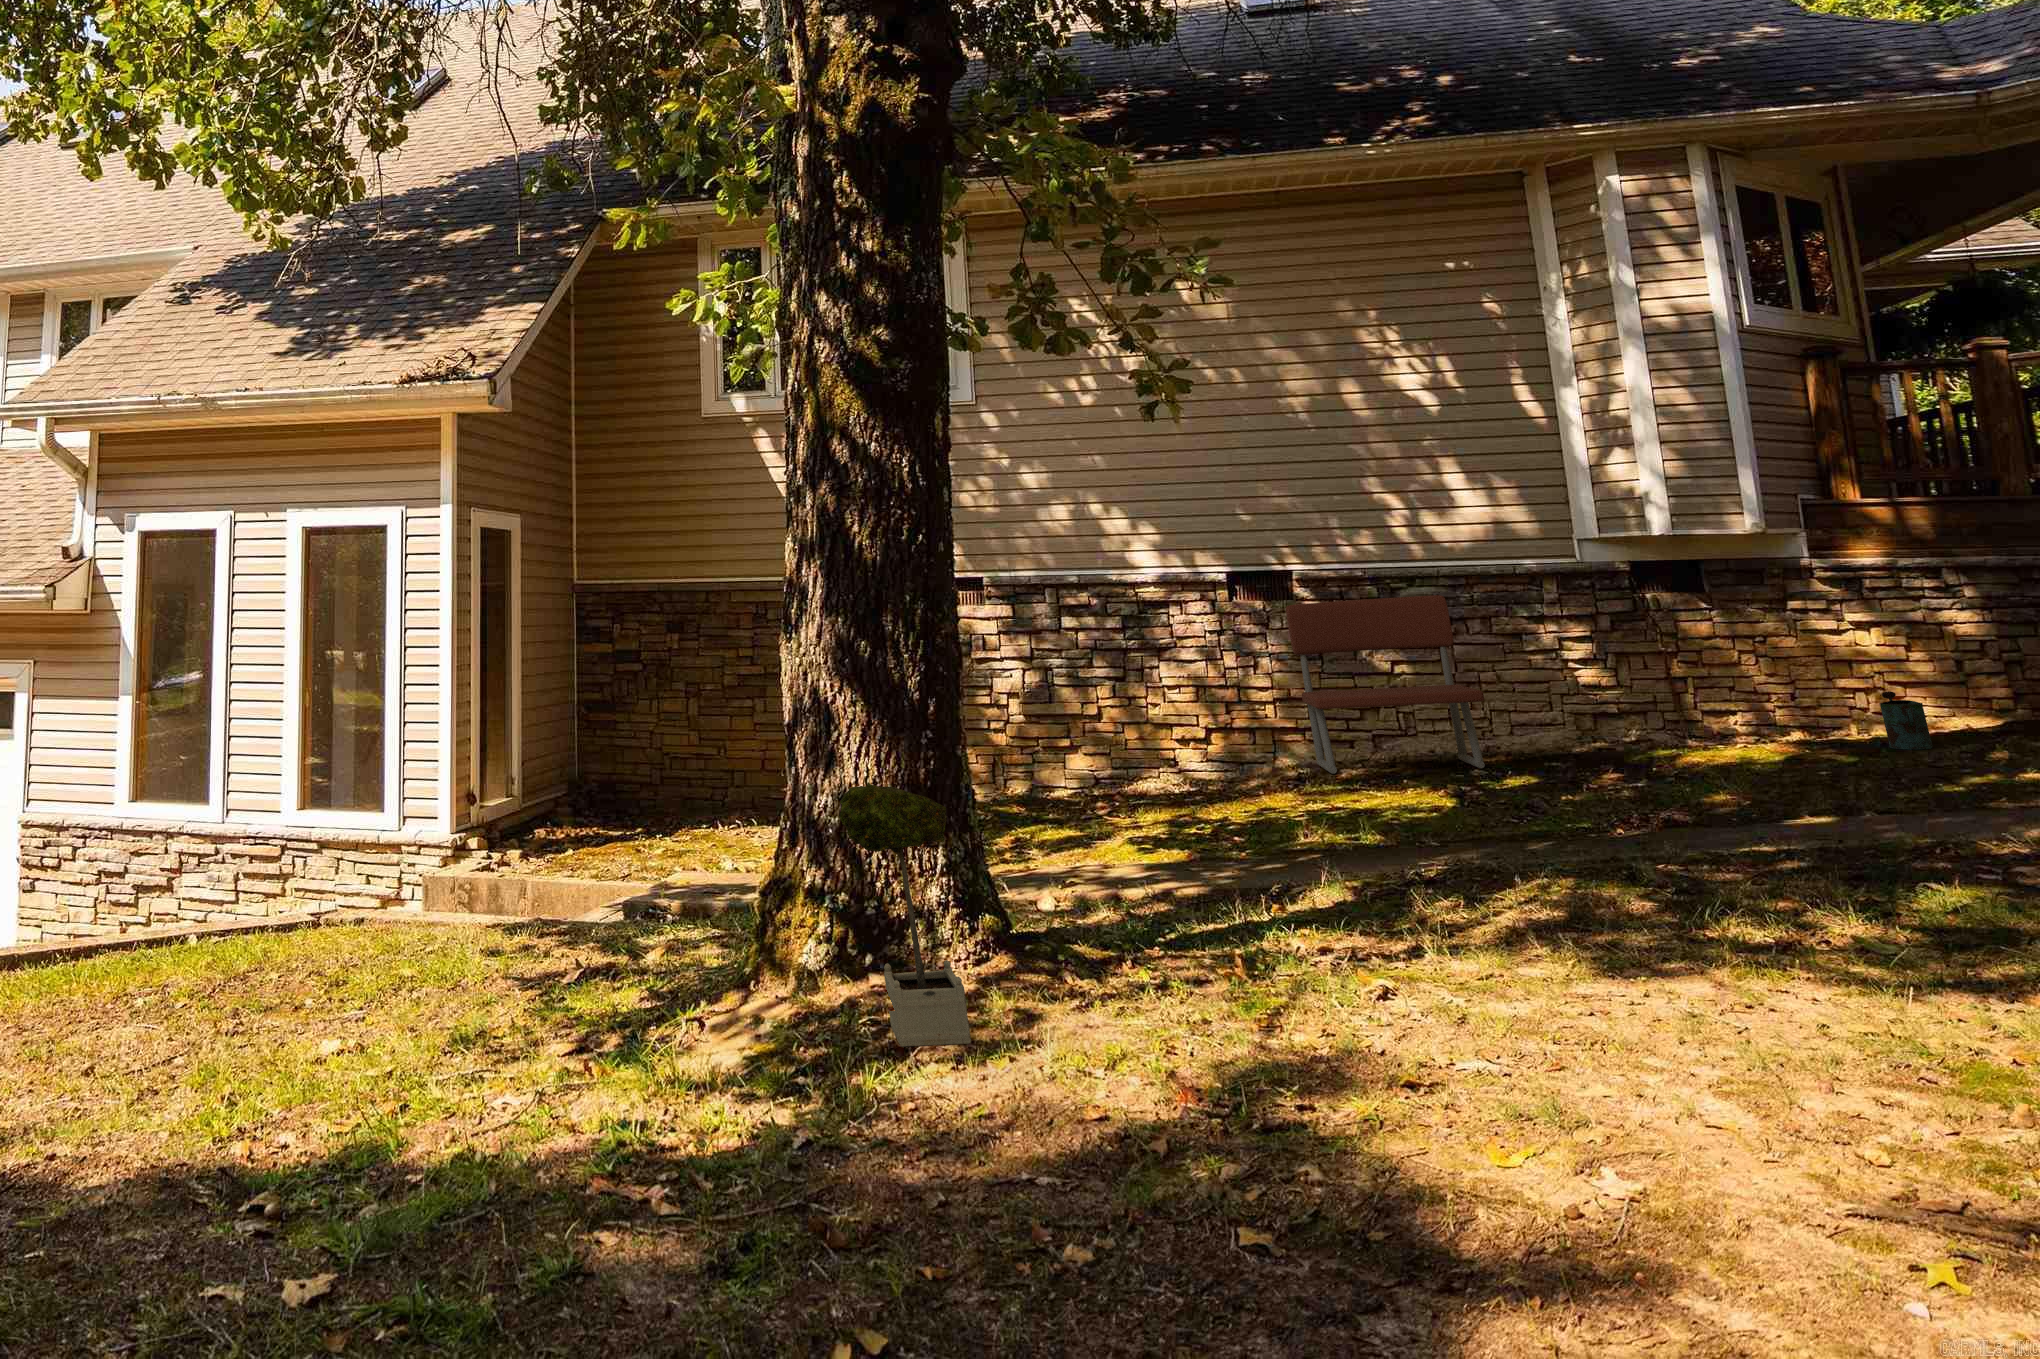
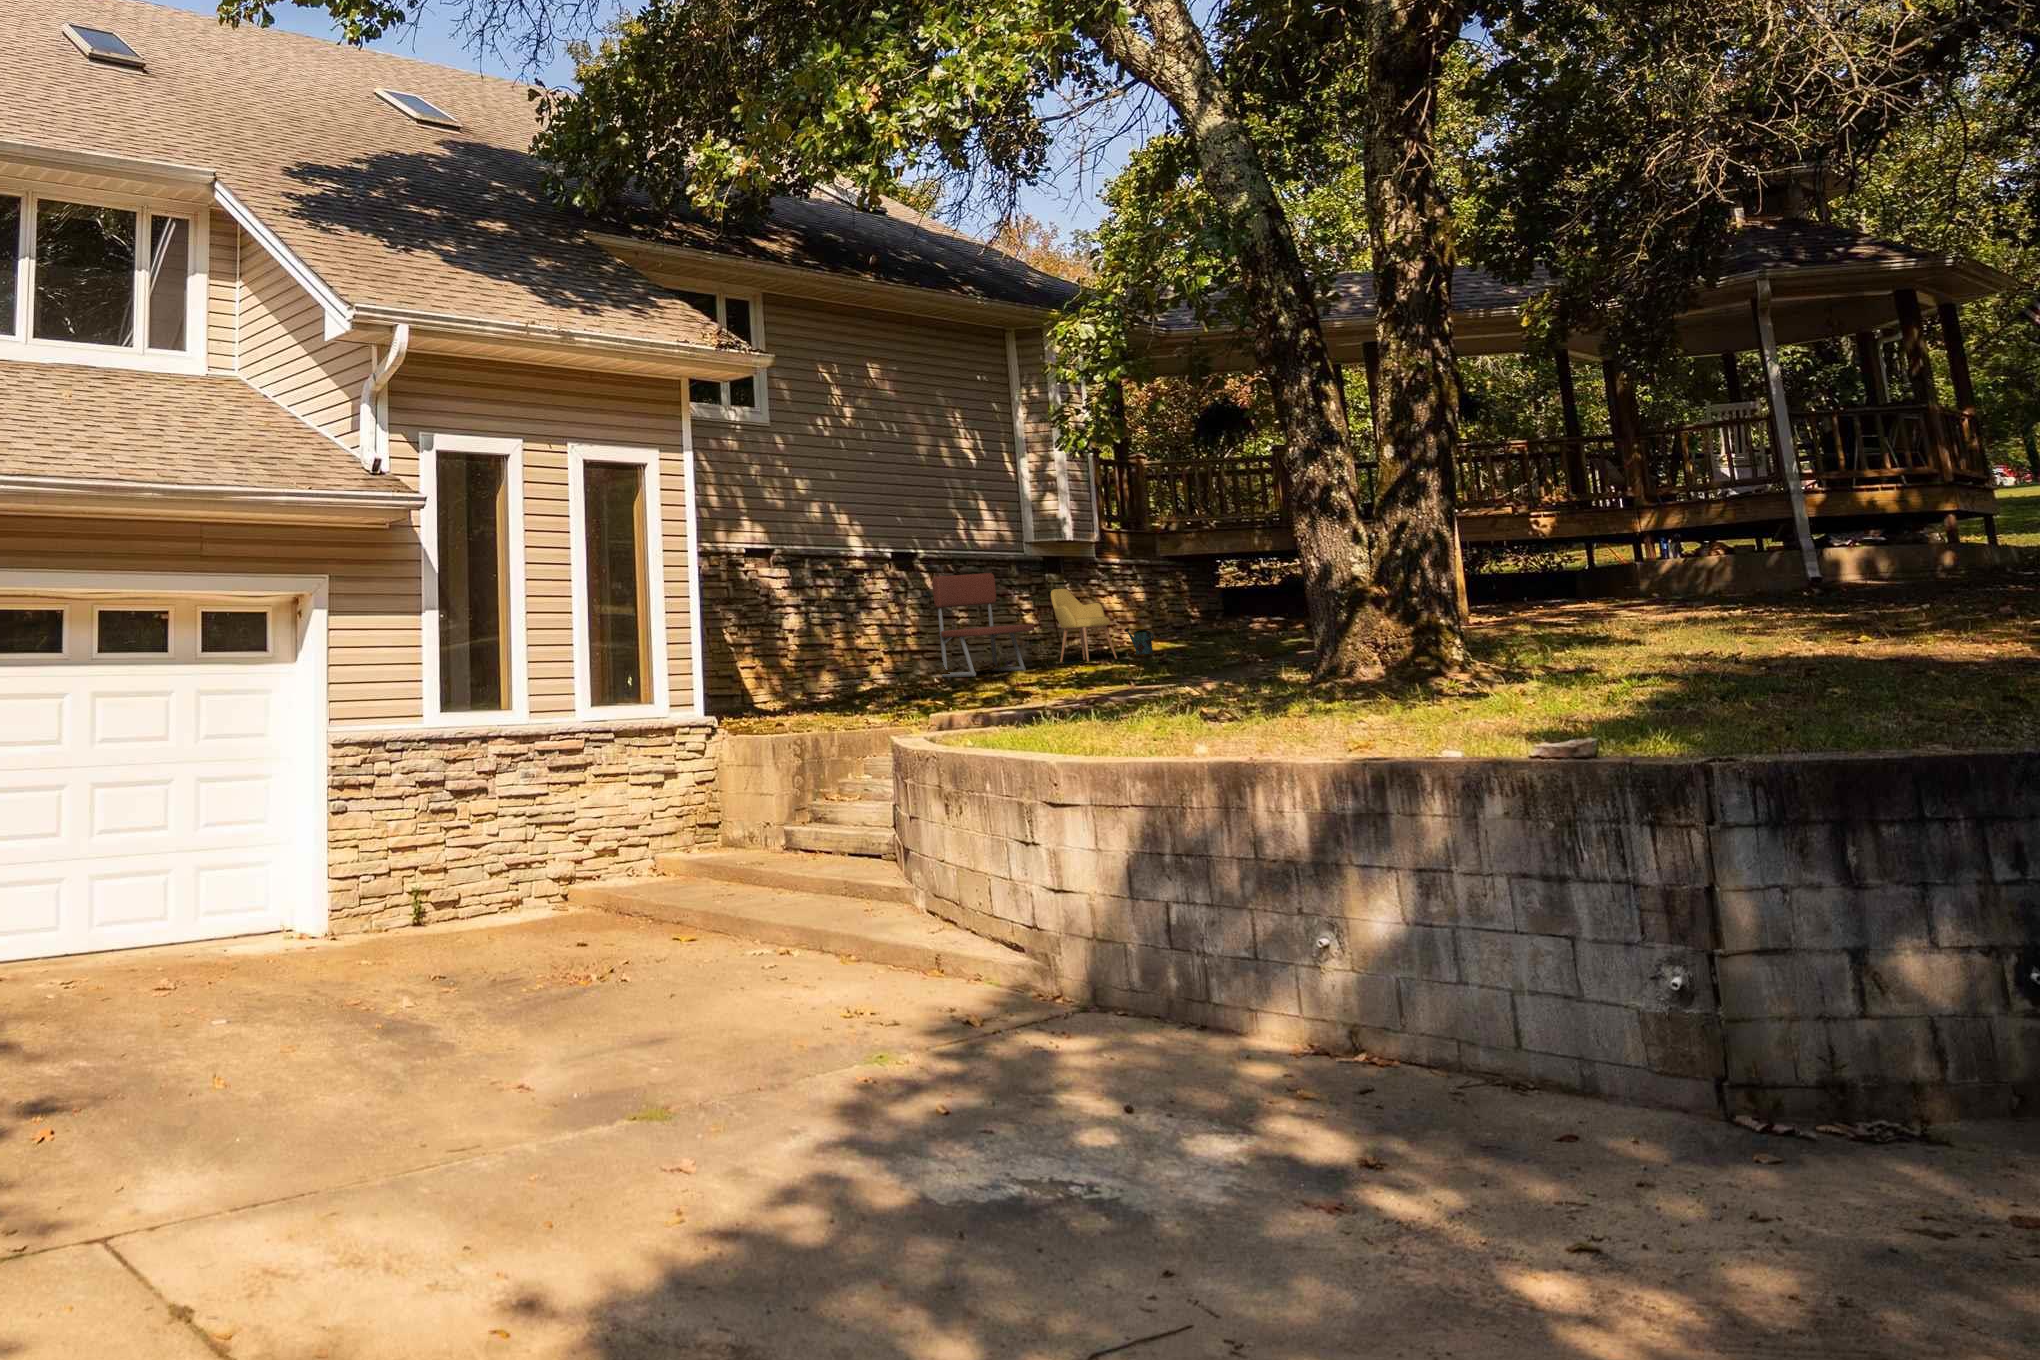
chair: none [1632,616,1771,760] -> present [1051,589,1117,662]
potted tree: present [839,782,971,1046] -> none [1351,575,1405,686]

